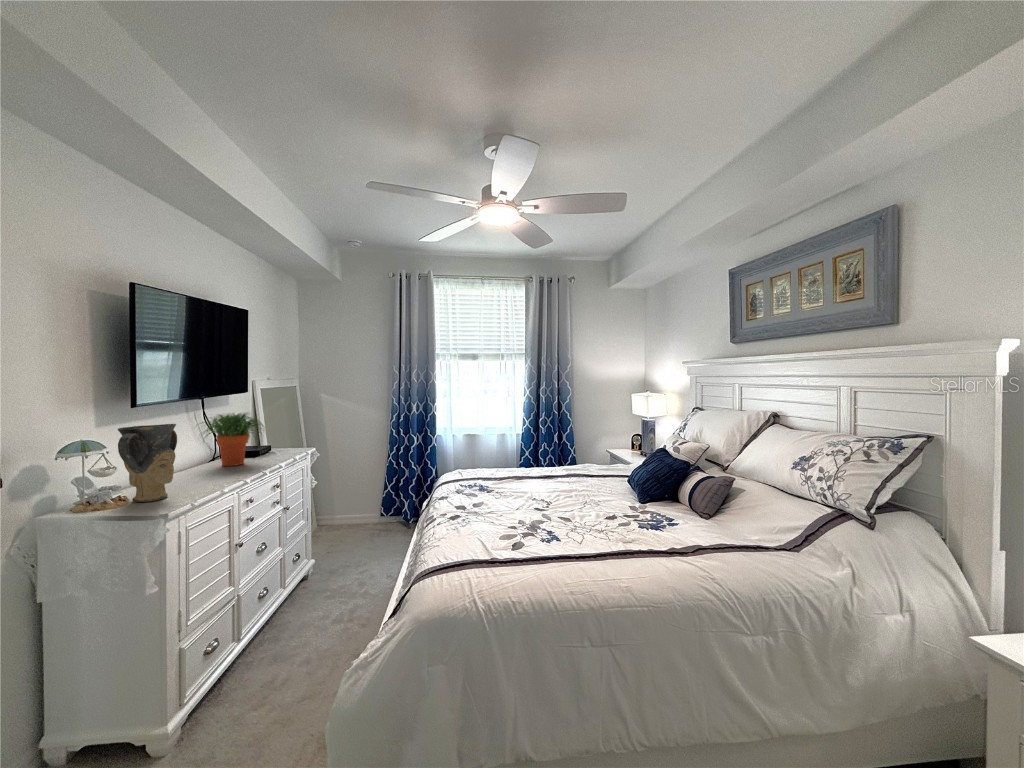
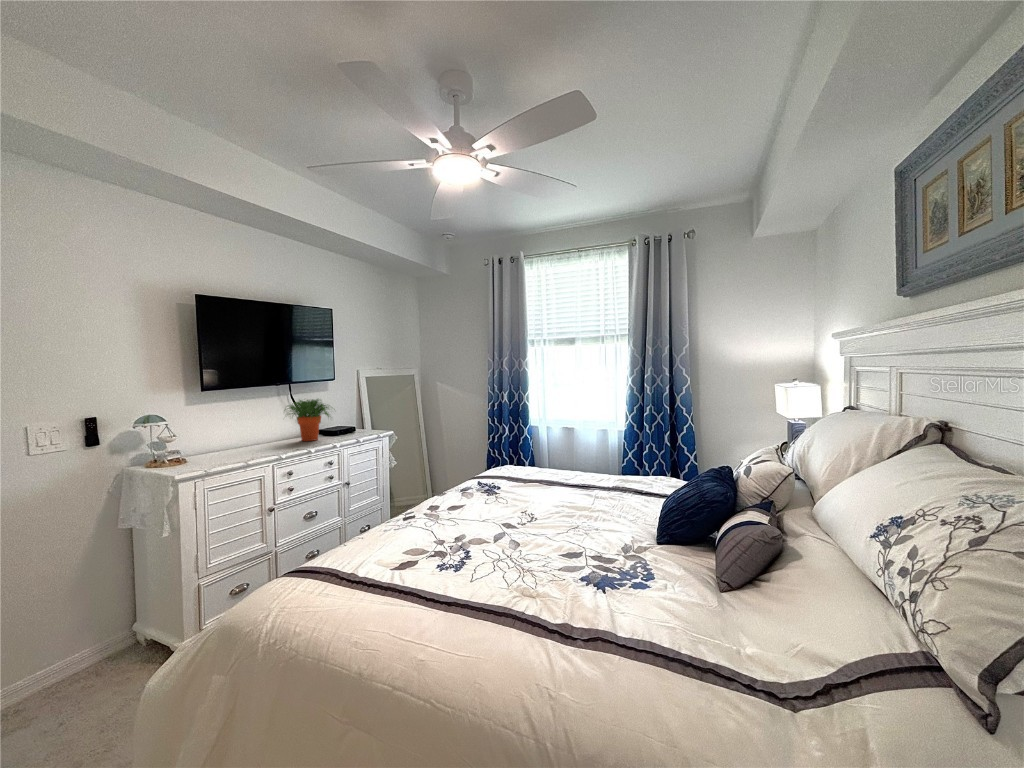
vase: present [118,424,177,502] -> none [173,406,229,462]

